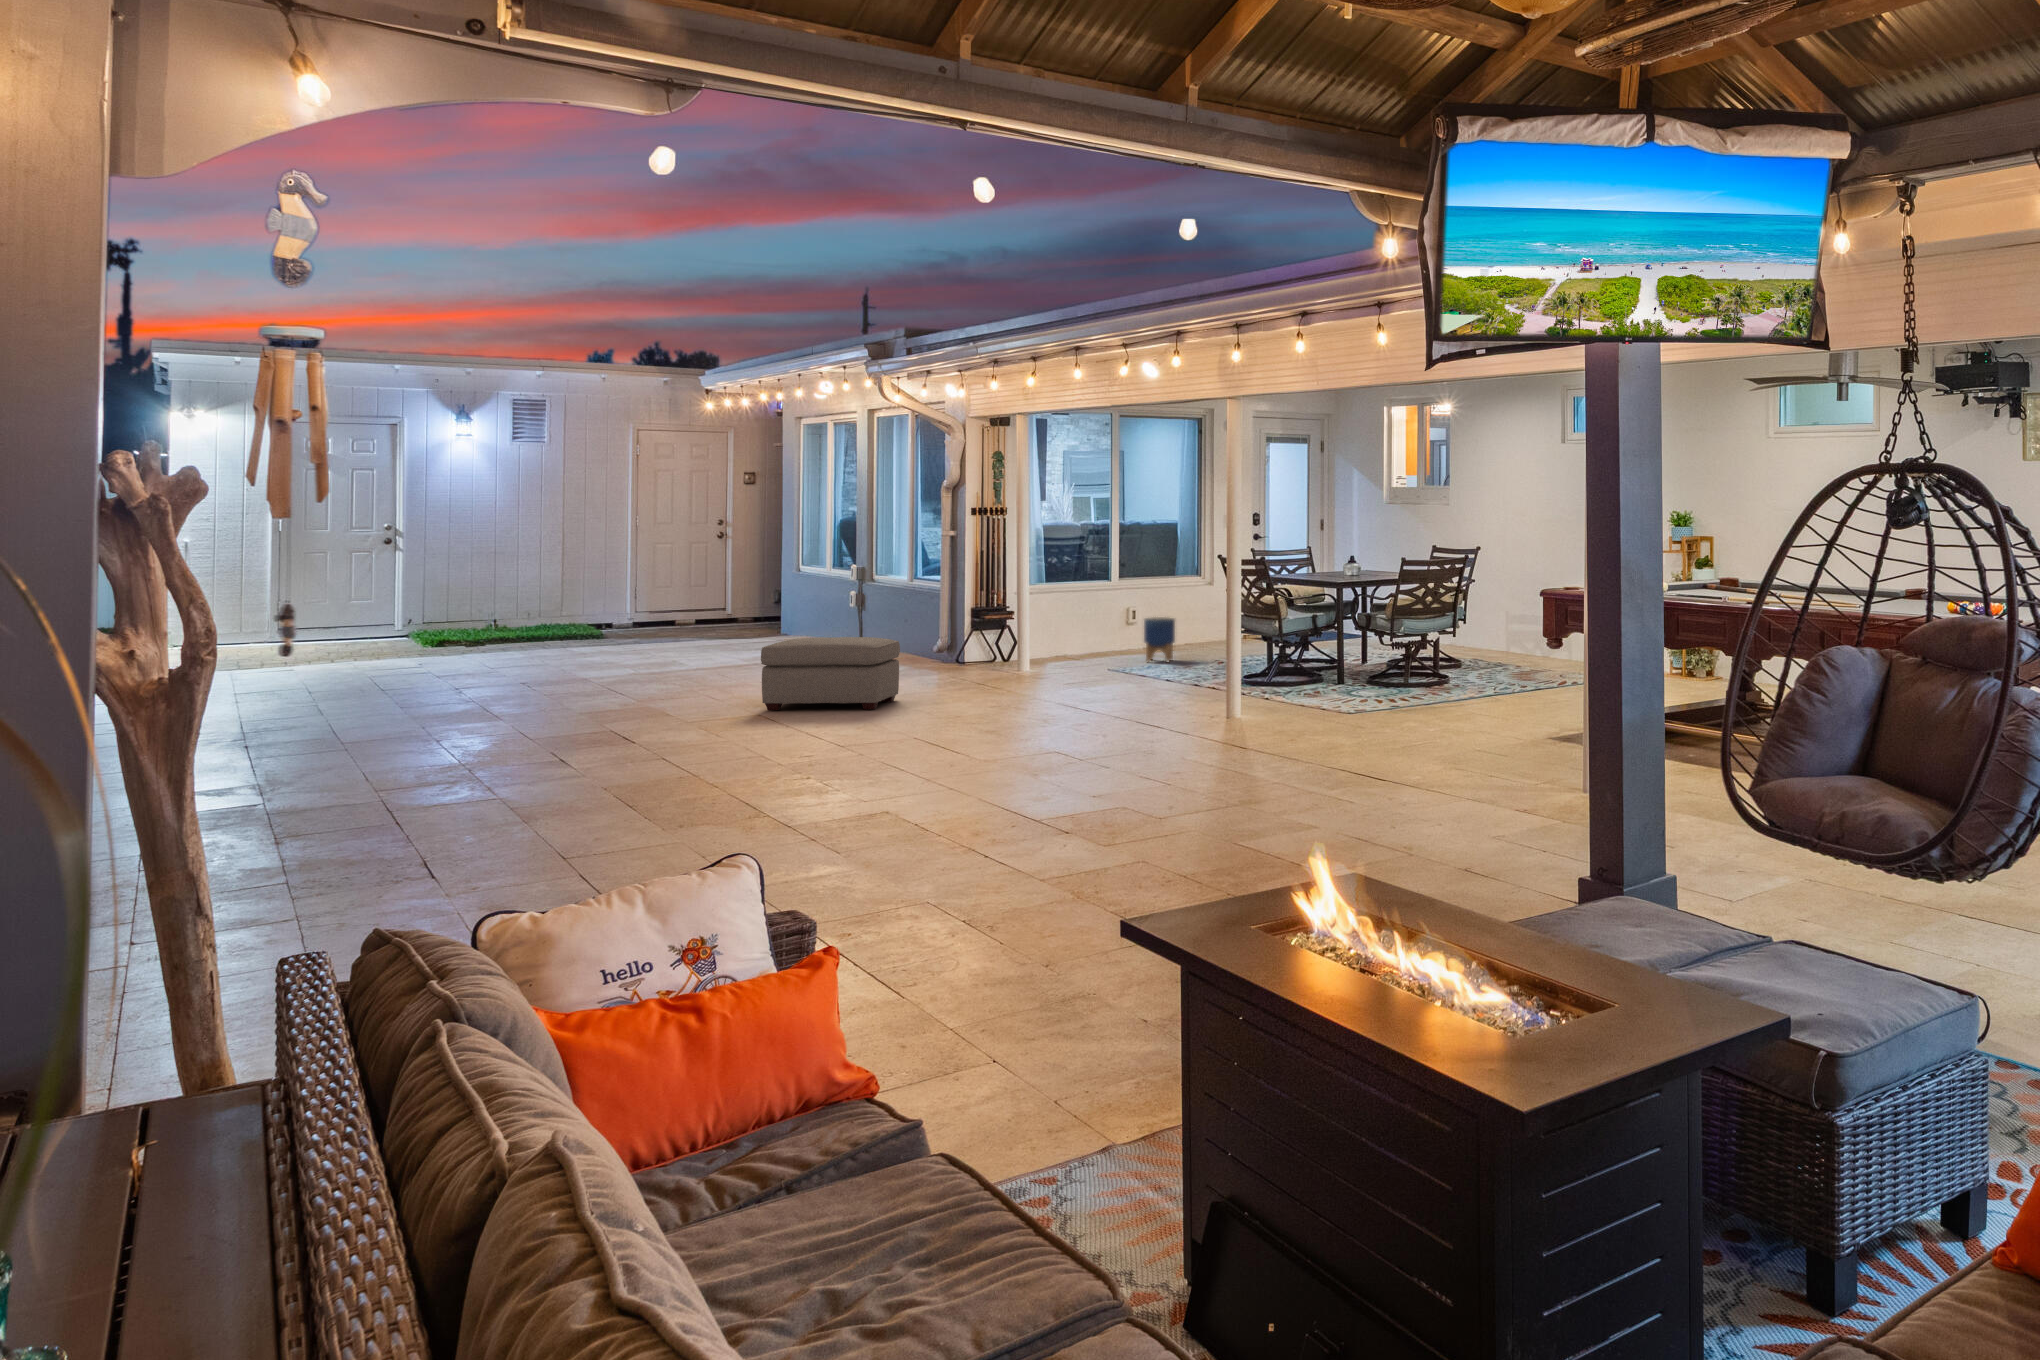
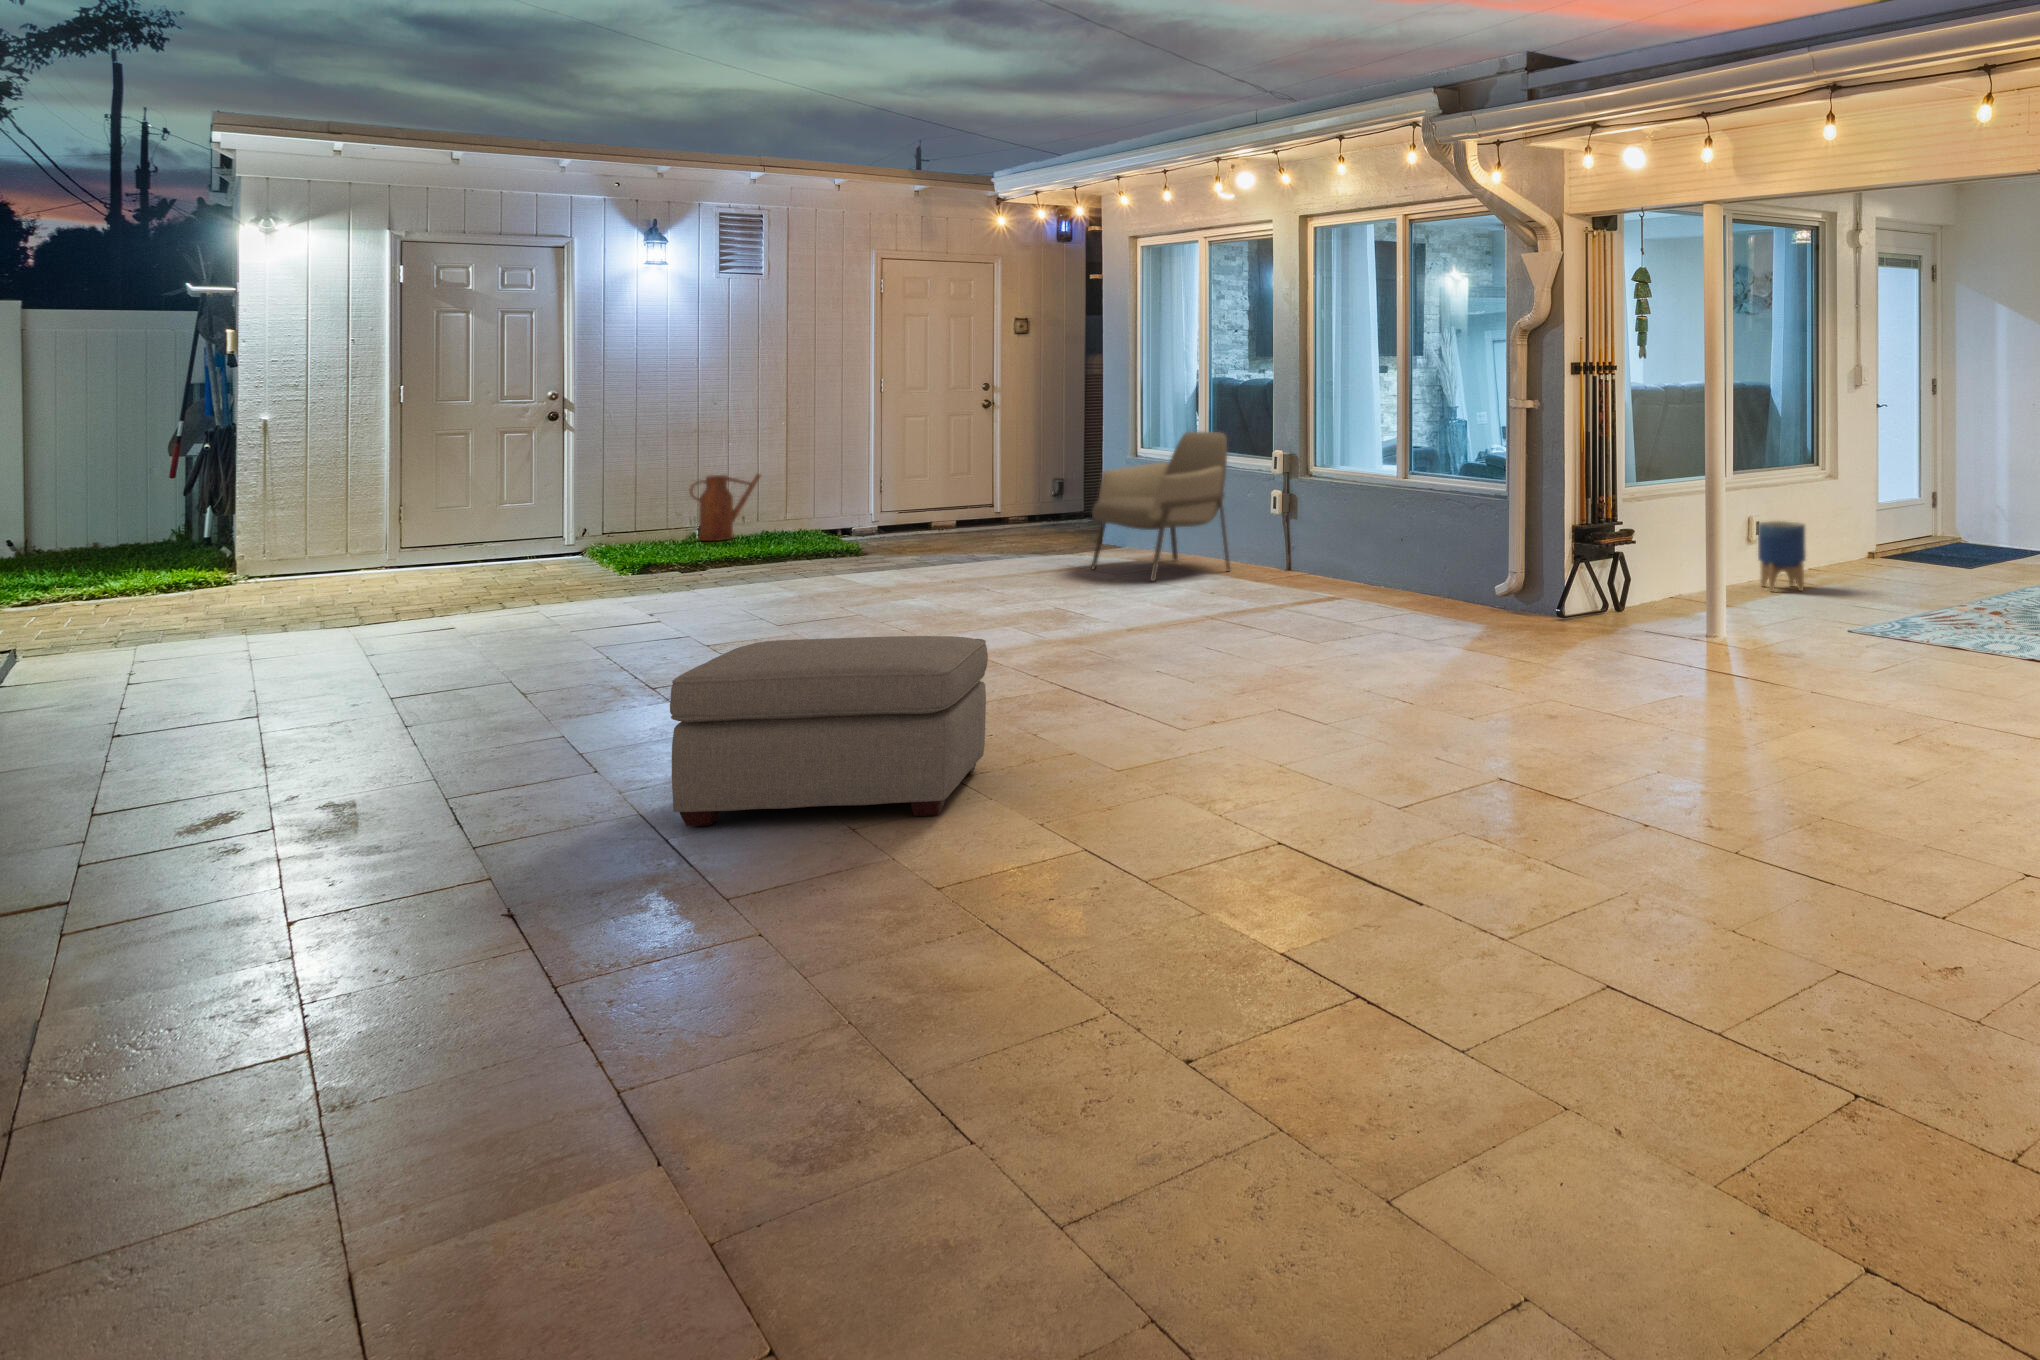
armchair: none [734,555,829,653] -> present [1091,431,1230,581]
watering can: none [487,581,541,628] -> present [689,474,760,541]
ottoman: present [761,637,900,710] -> present [670,636,988,826]

